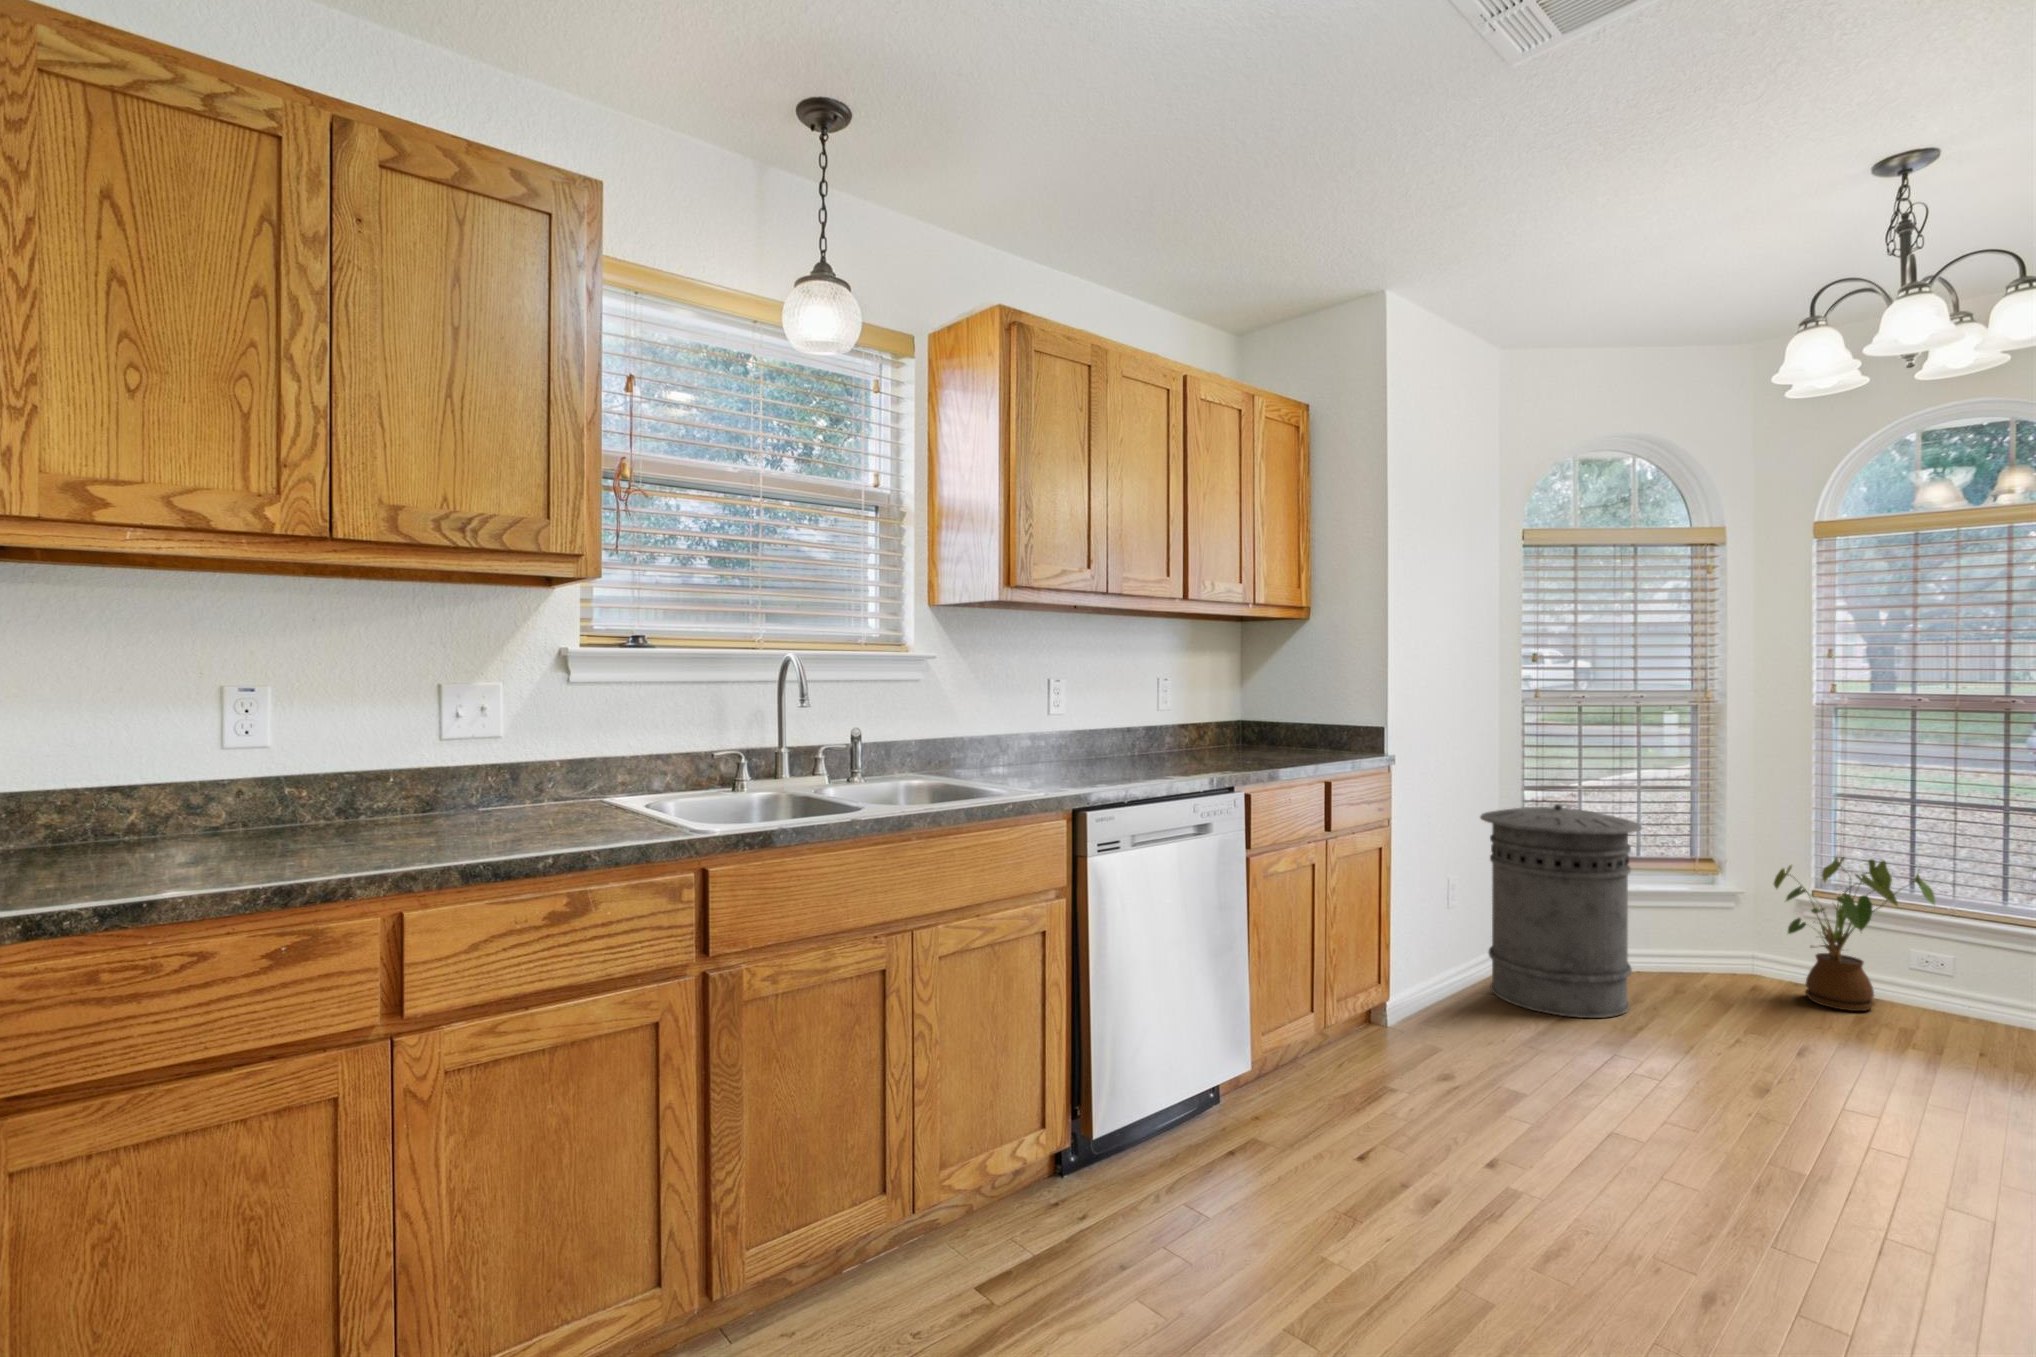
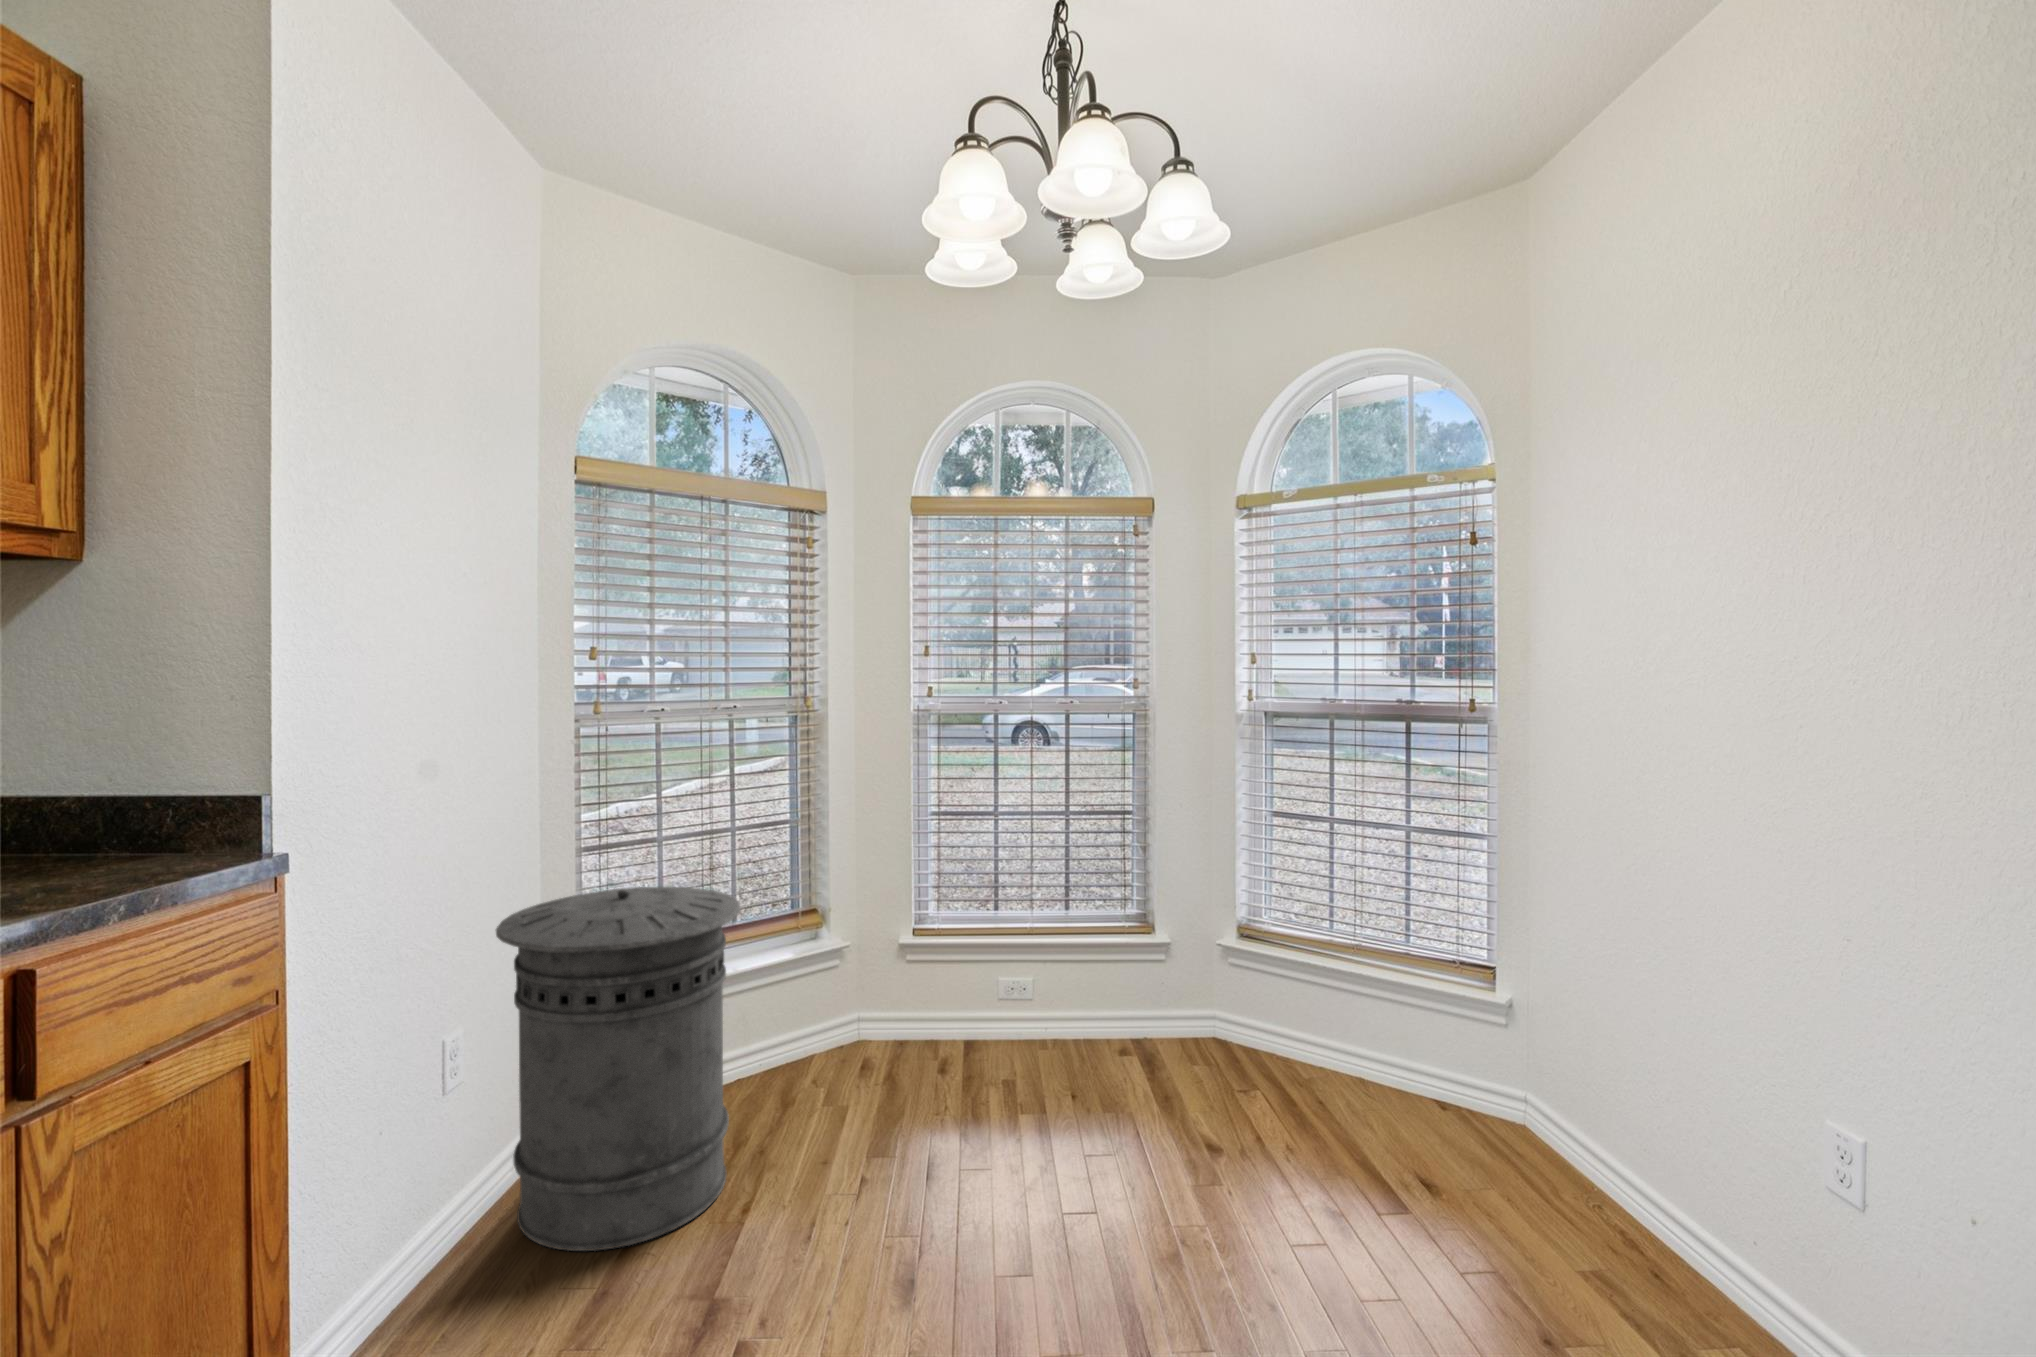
house plant: present [1774,857,1935,1011] -> none [881,885,1024,1074]

